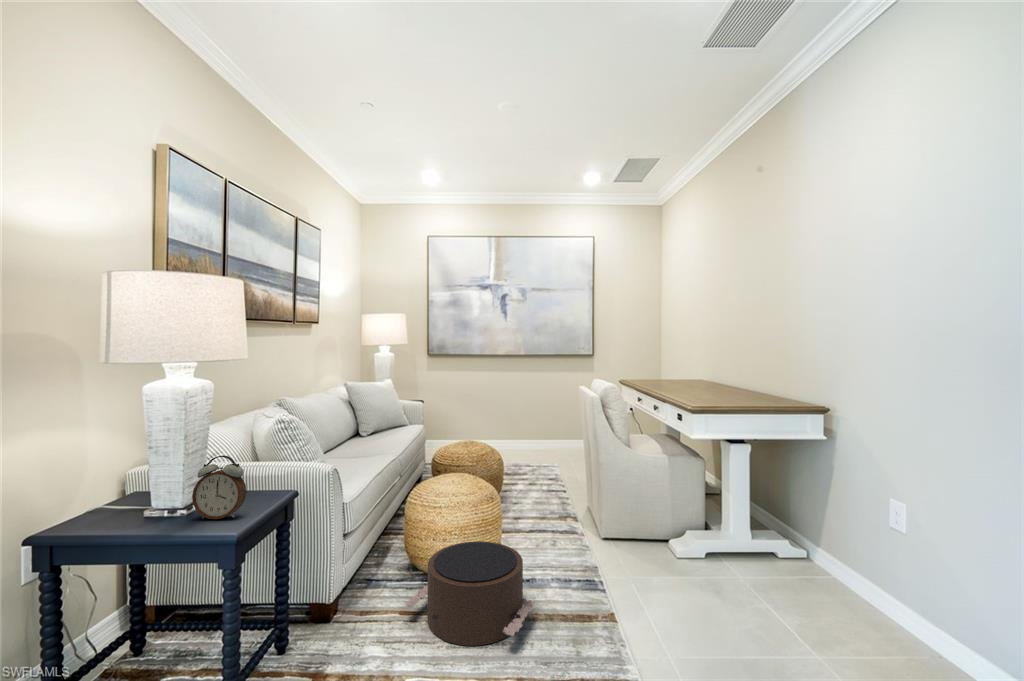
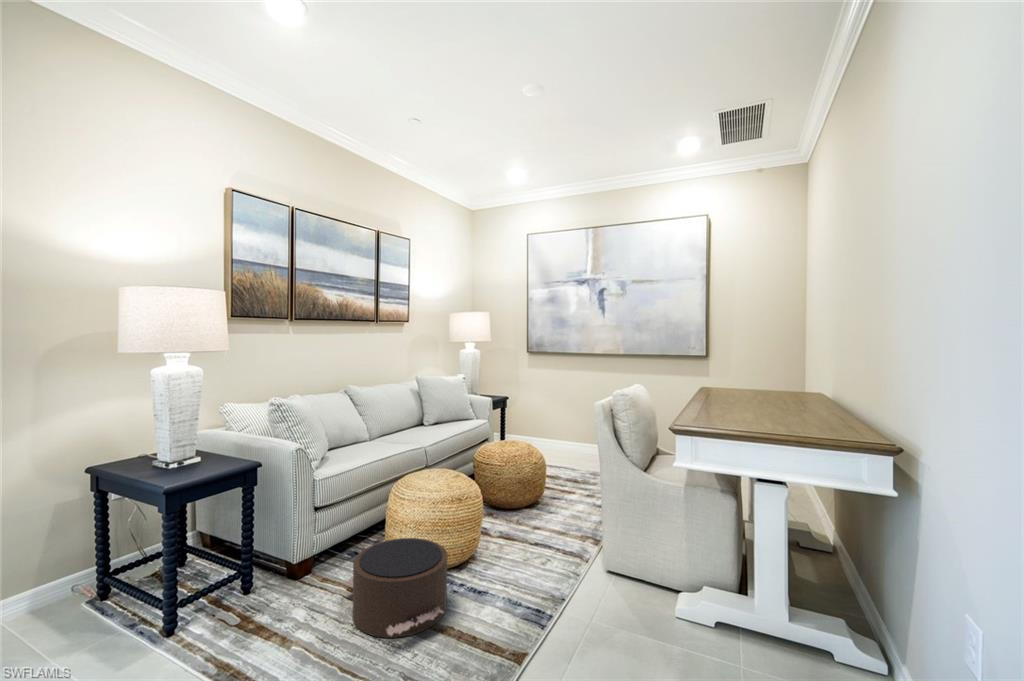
alarm clock: present [192,455,246,519] -> none [166,429,198,478]

